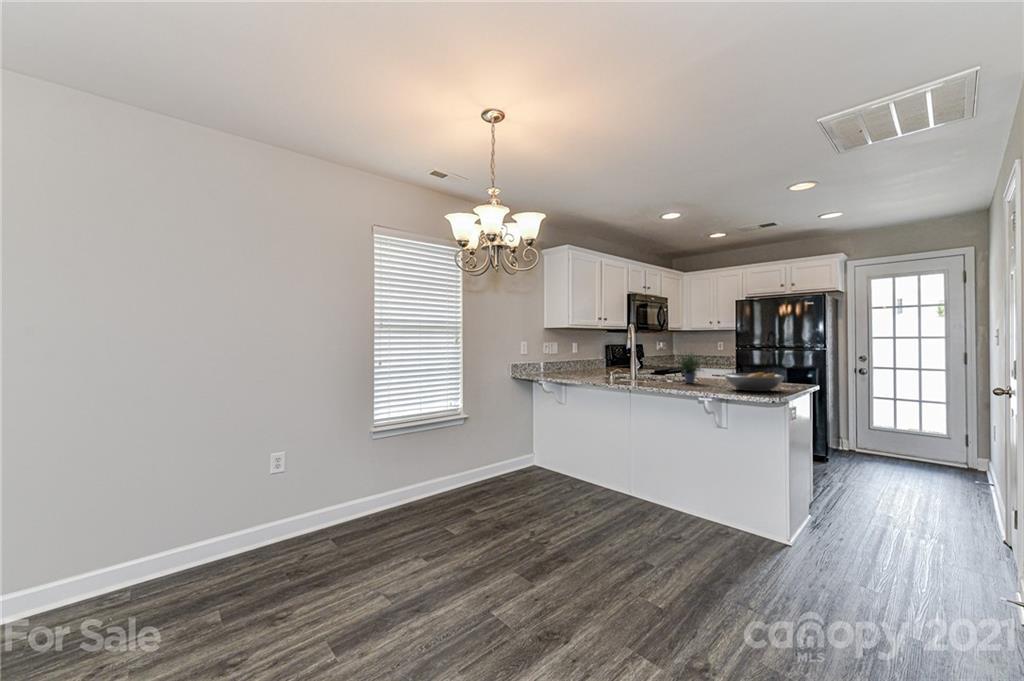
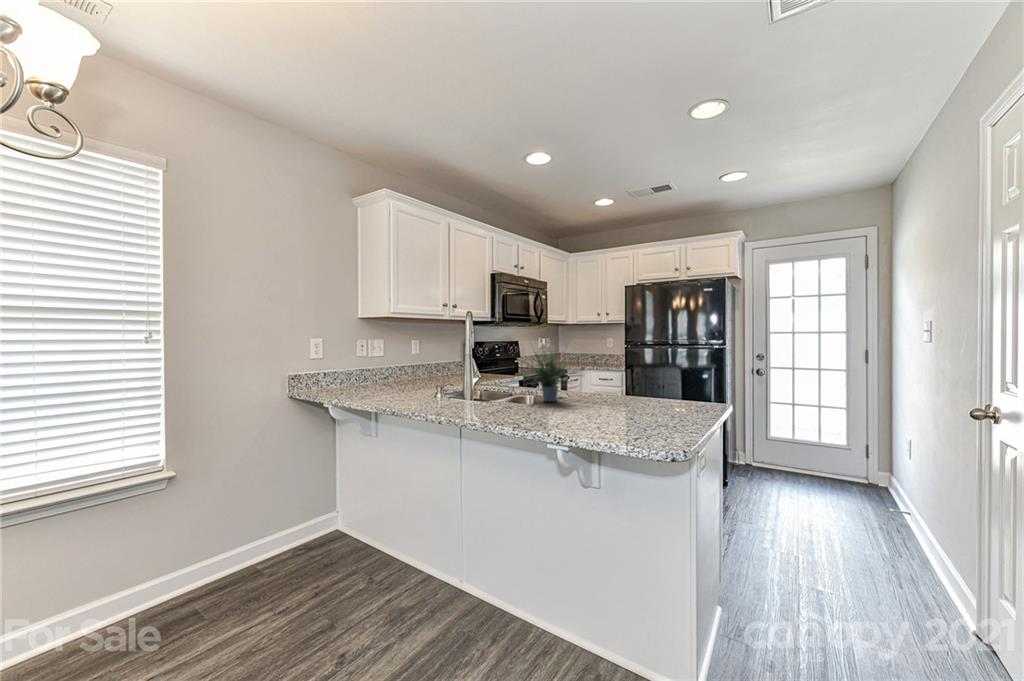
fruit bowl: present [725,372,784,391] -> none [591,388,682,421]

